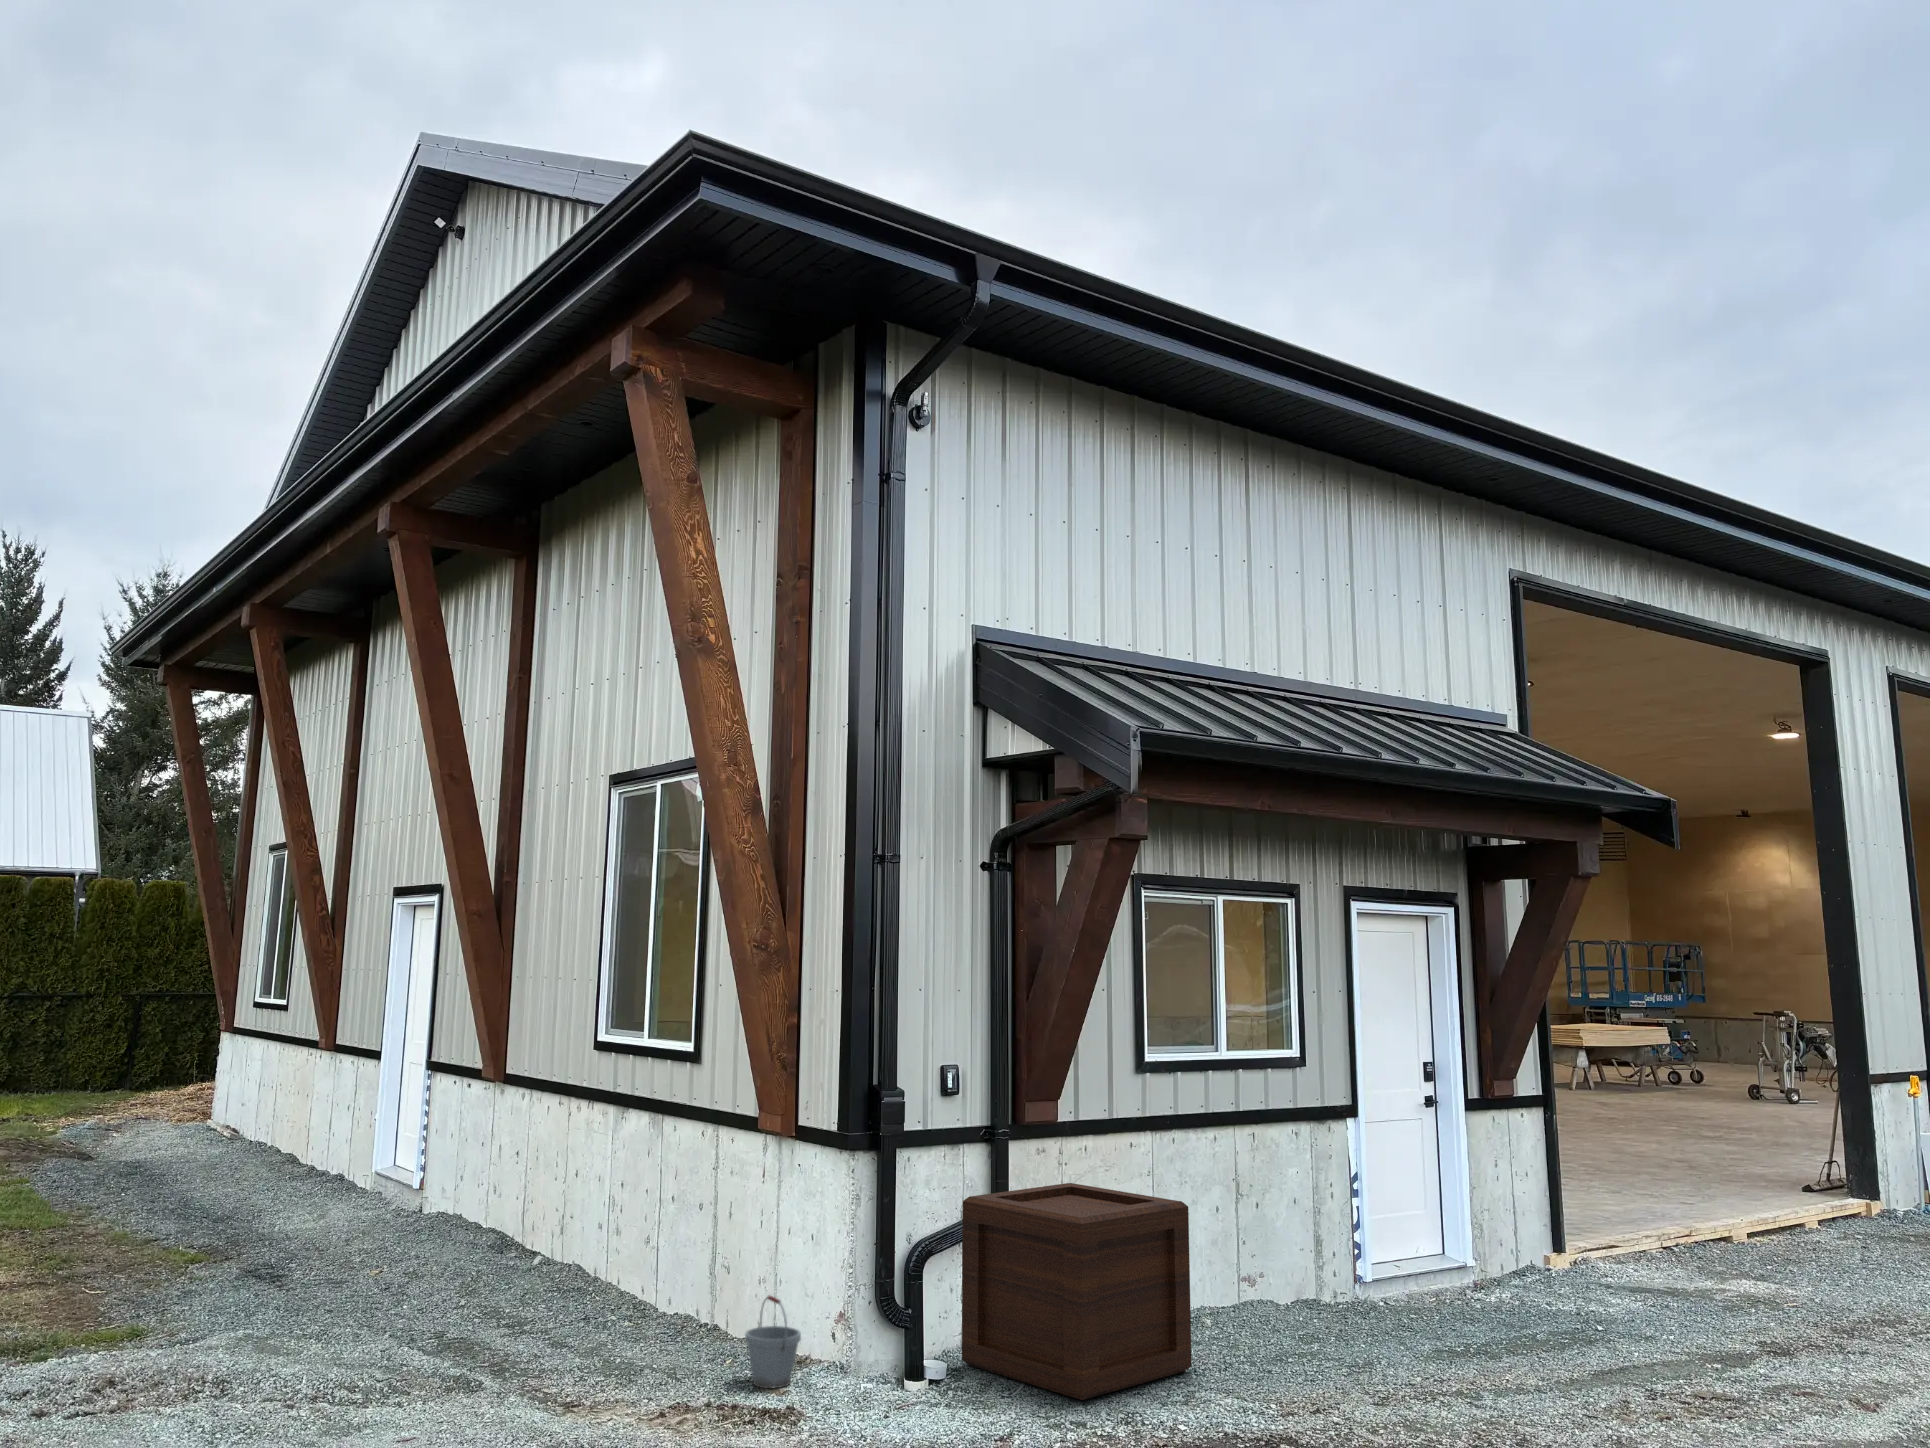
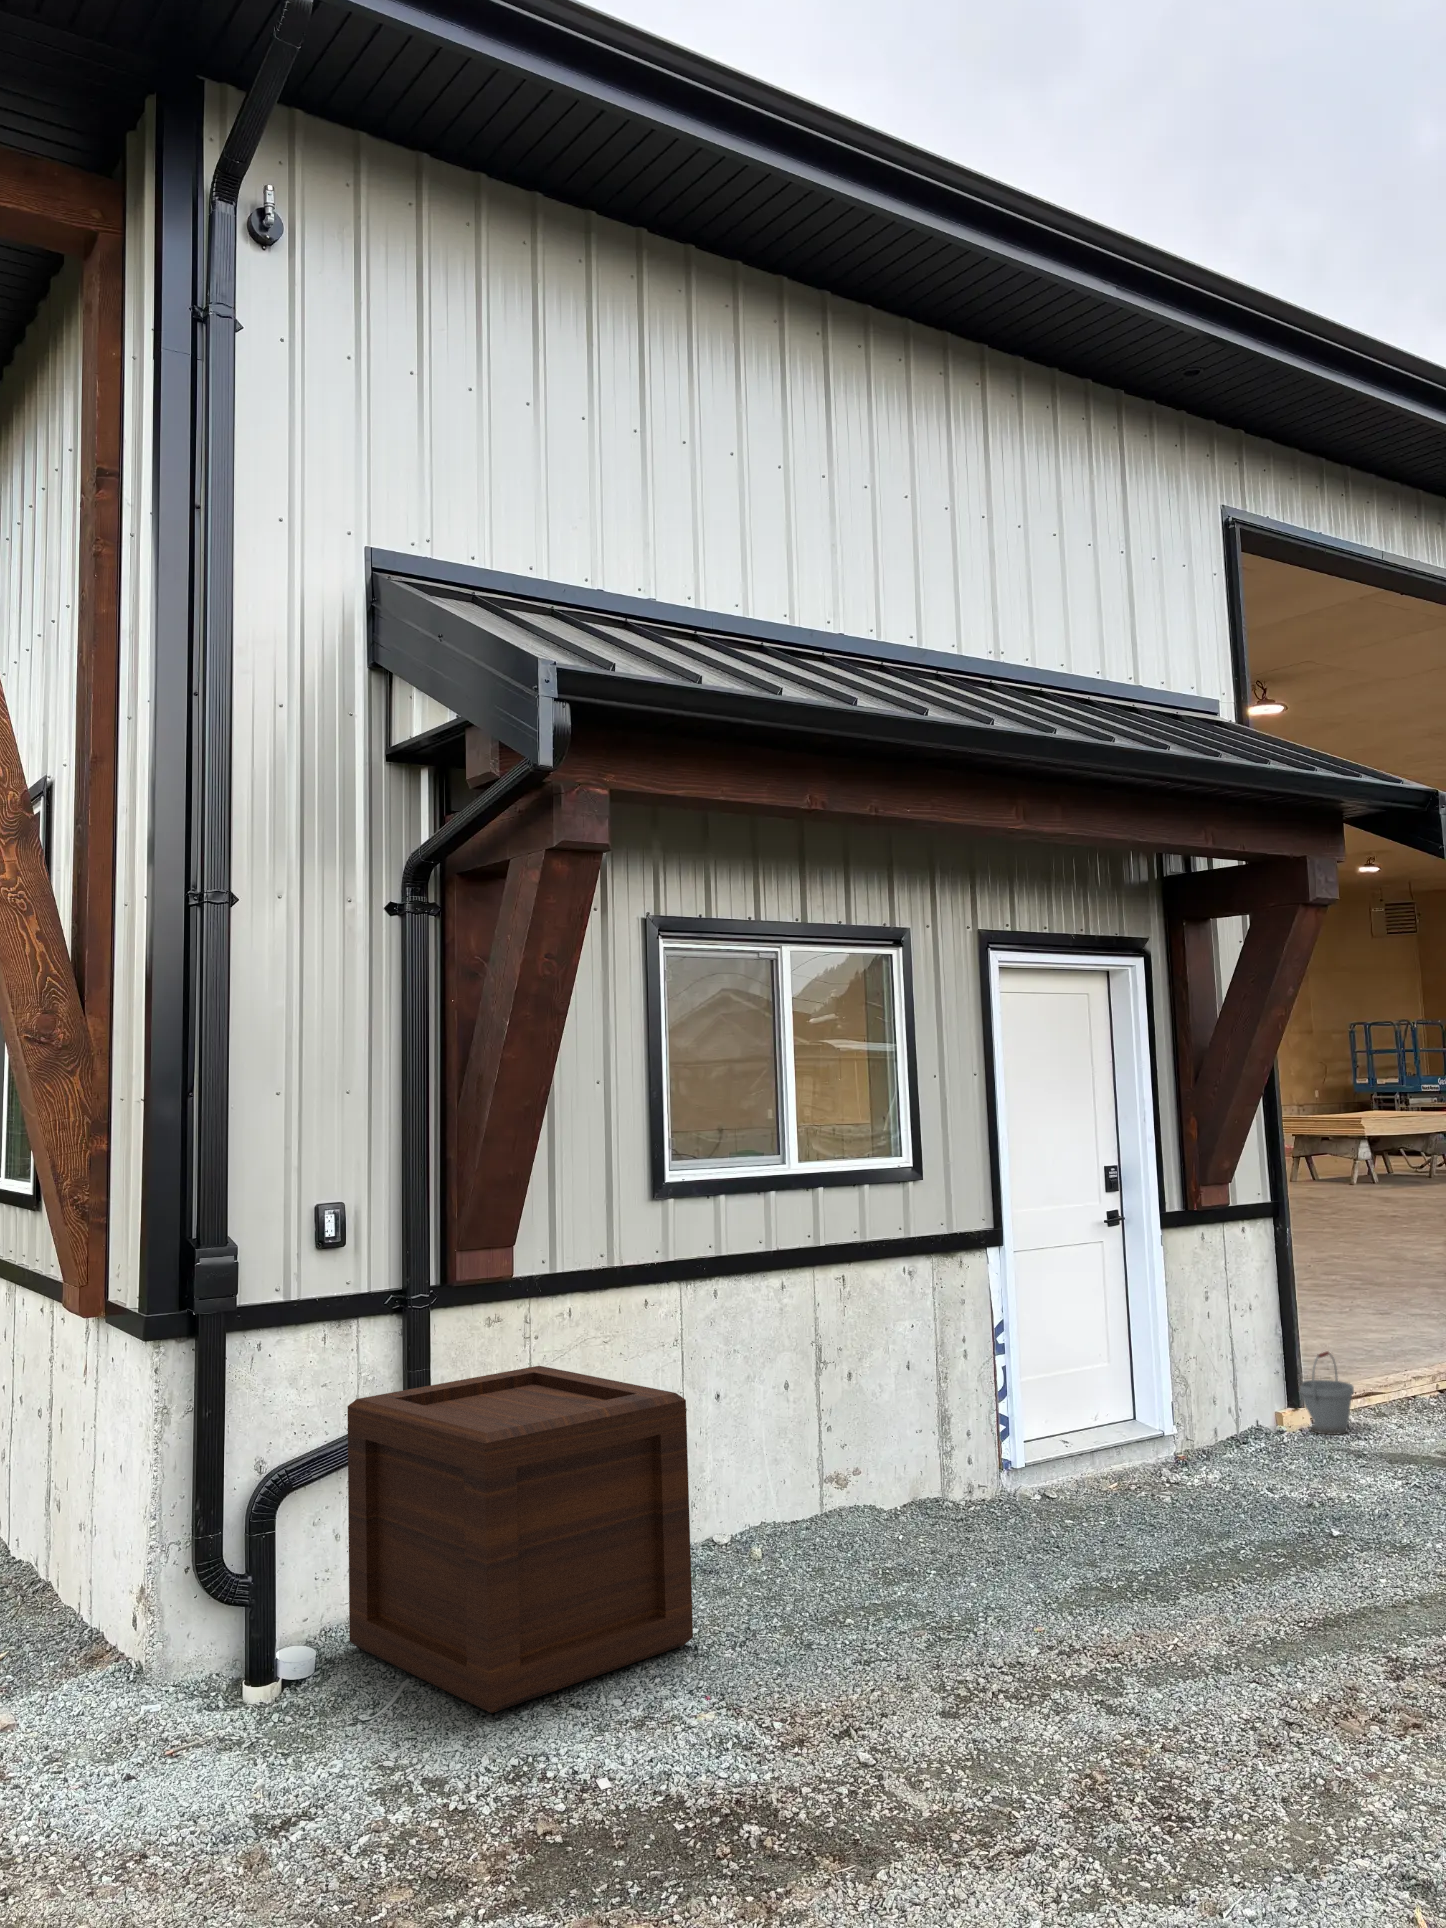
bucket: present [745,1296,801,1389] -> present [1300,1351,1354,1435]

